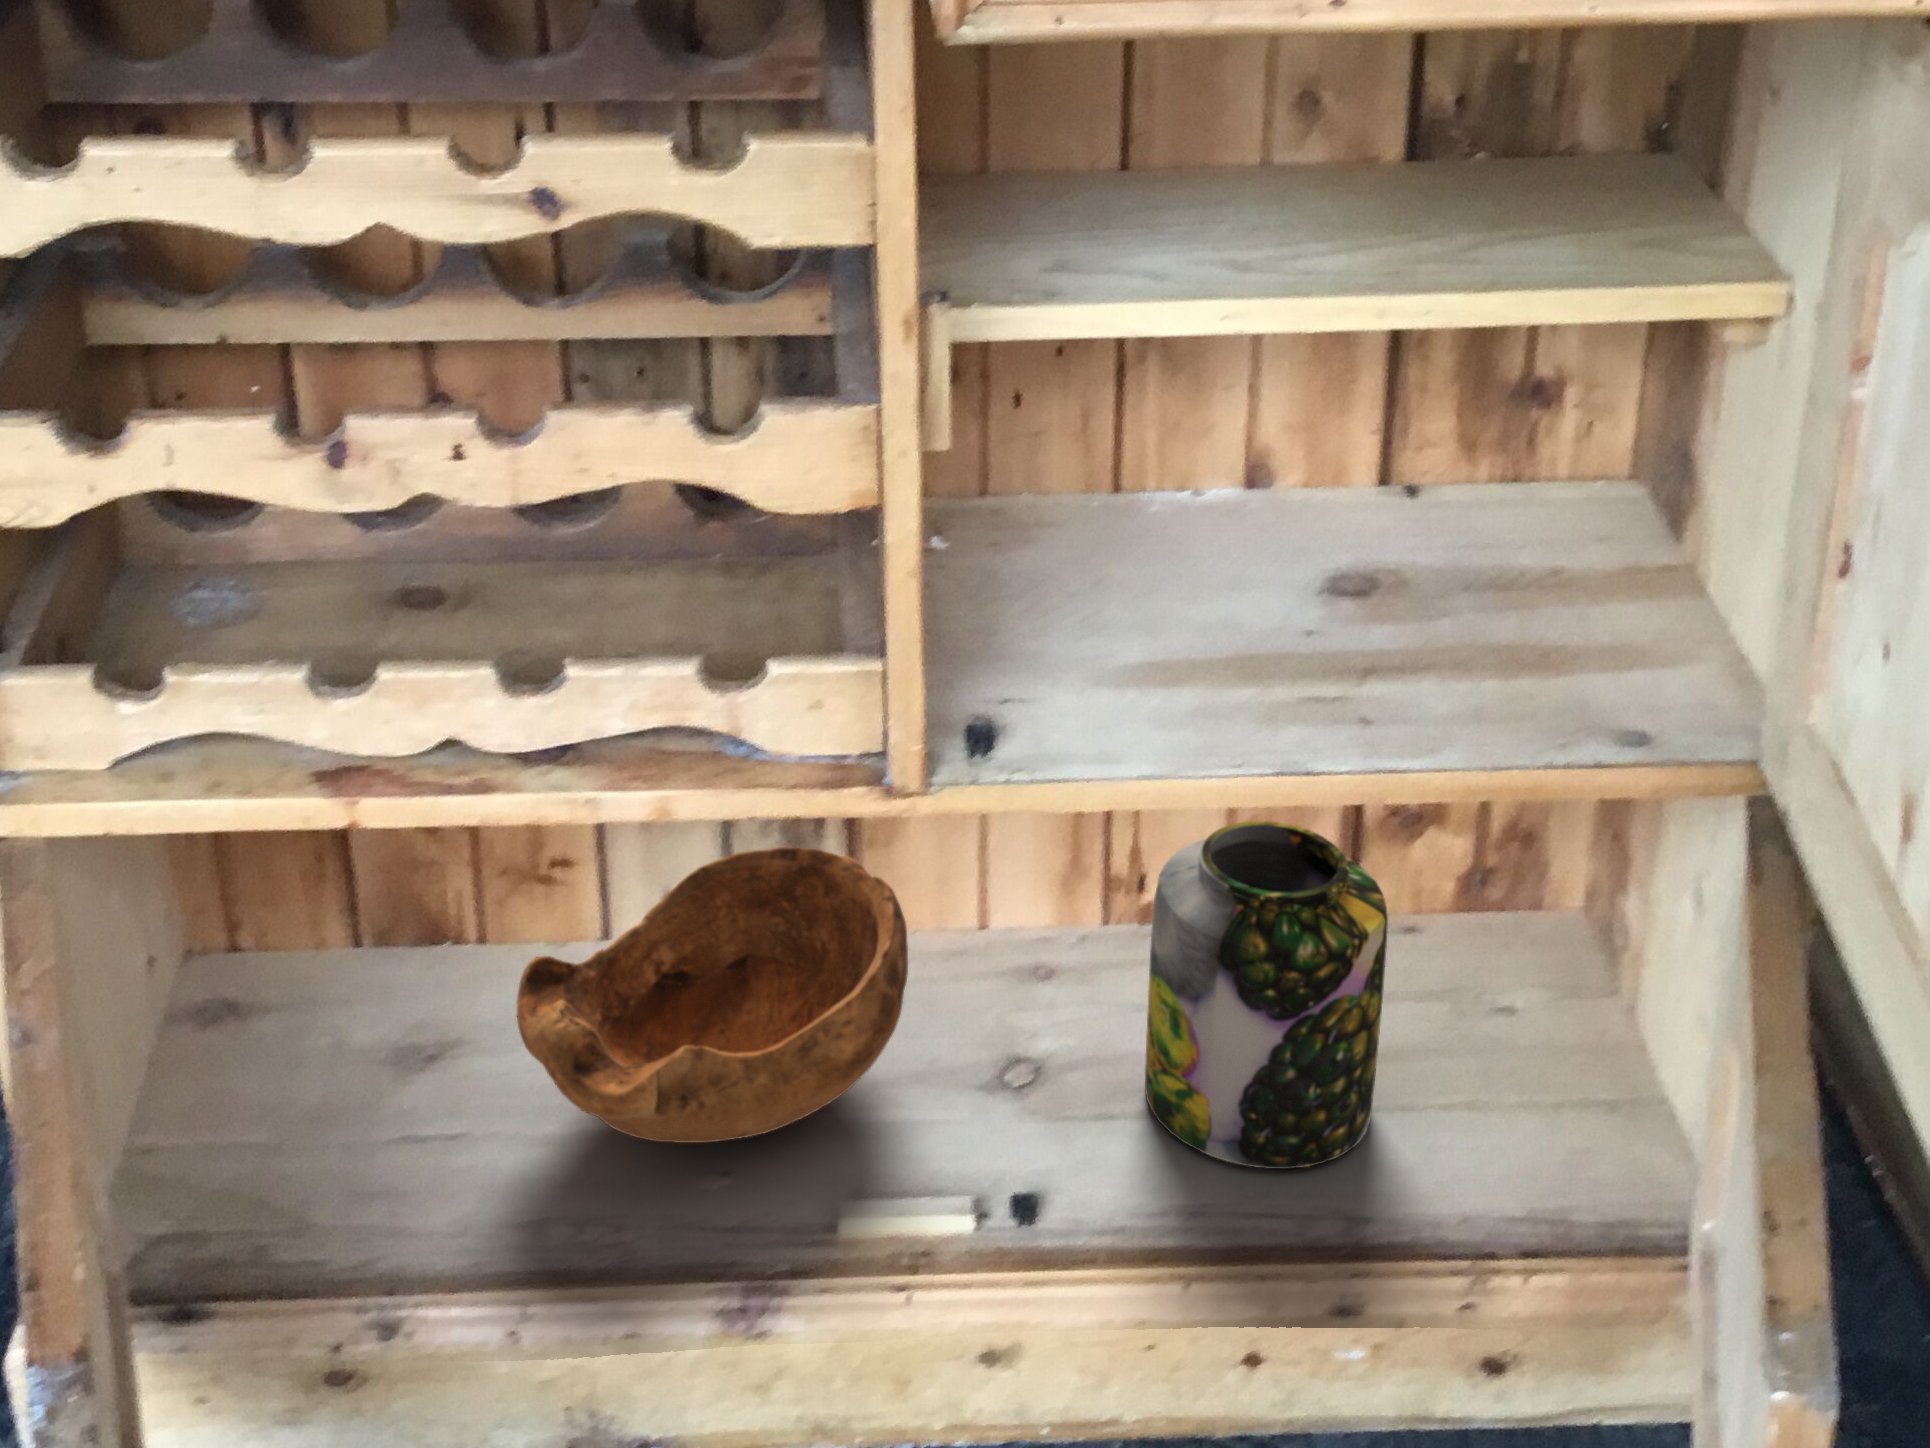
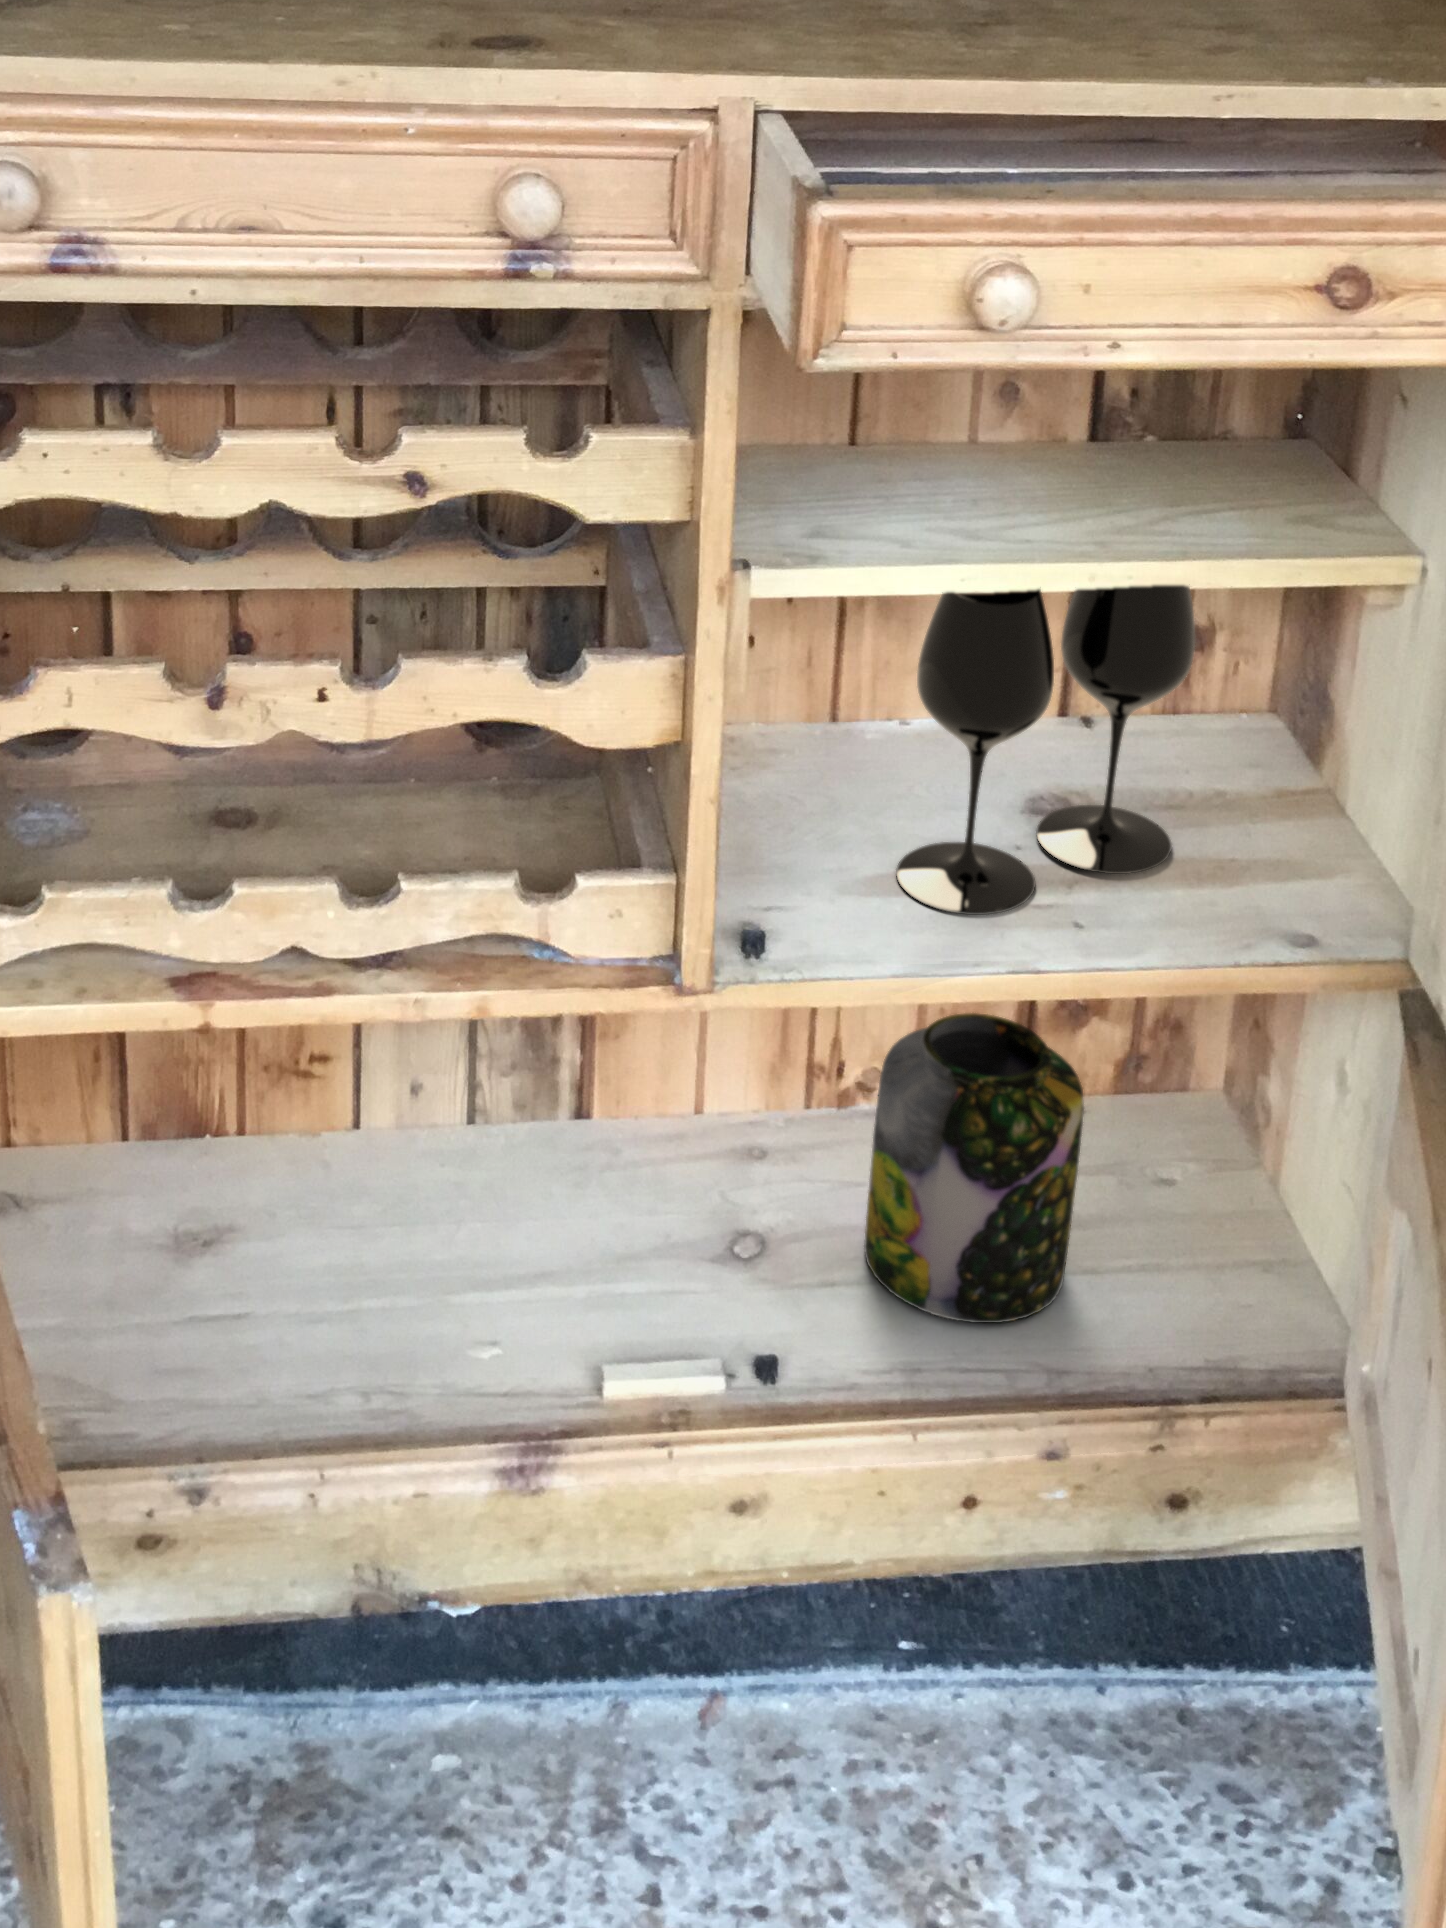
wine glass: none [1159,262,1512,706] -> present [896,585,1195,915]
wooden bowl: present [517,847,908,1143] -> none [312,1040,659,1311]

